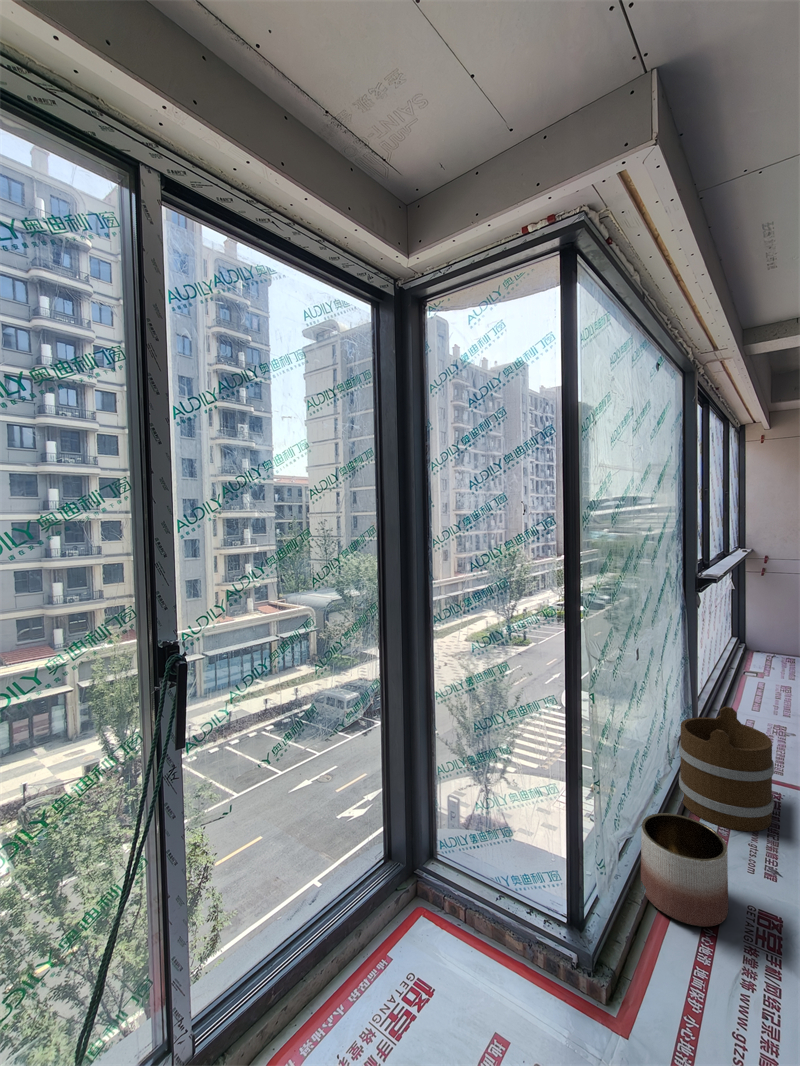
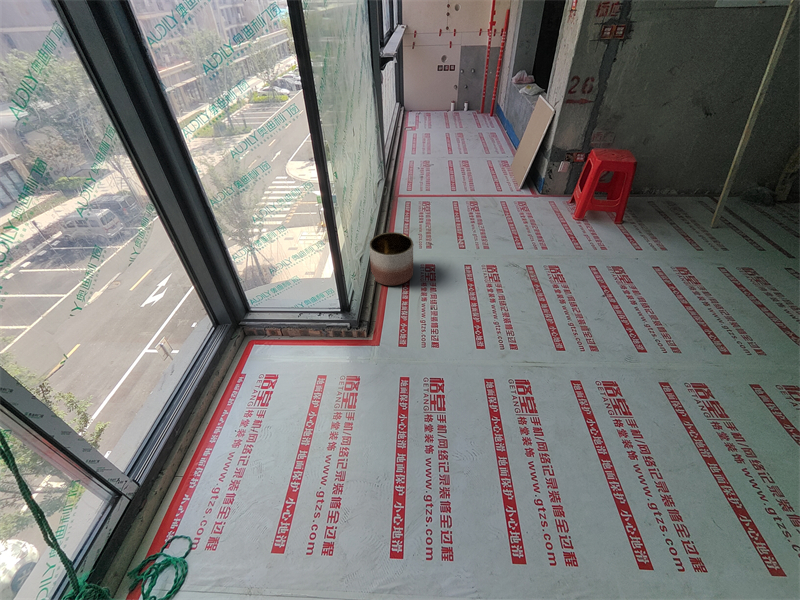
bucket: present [679,707,774,831] -> none [380,157,429,230]

